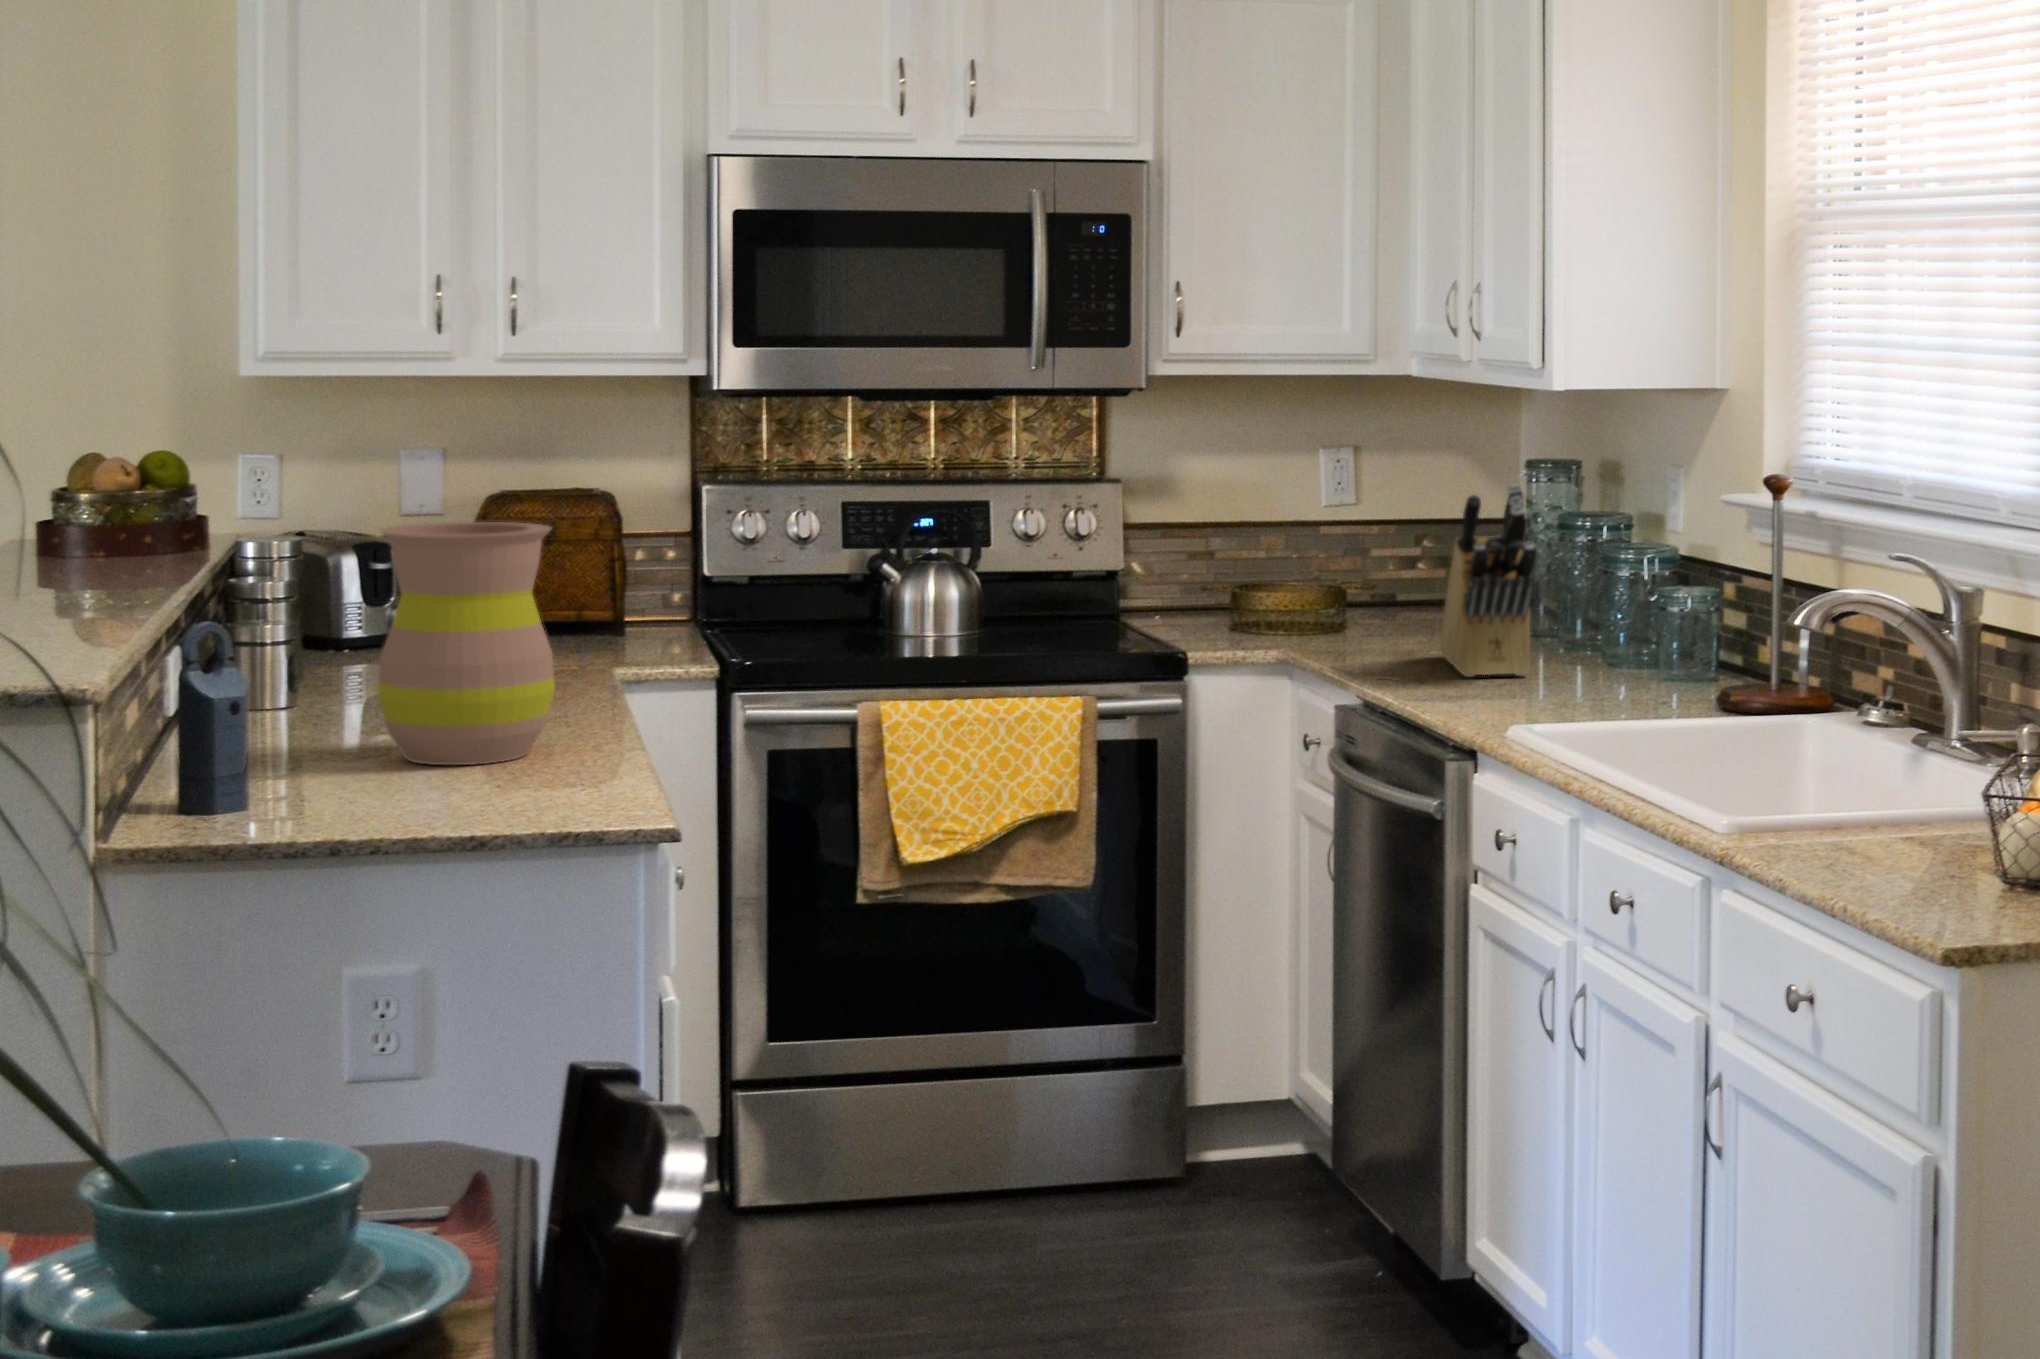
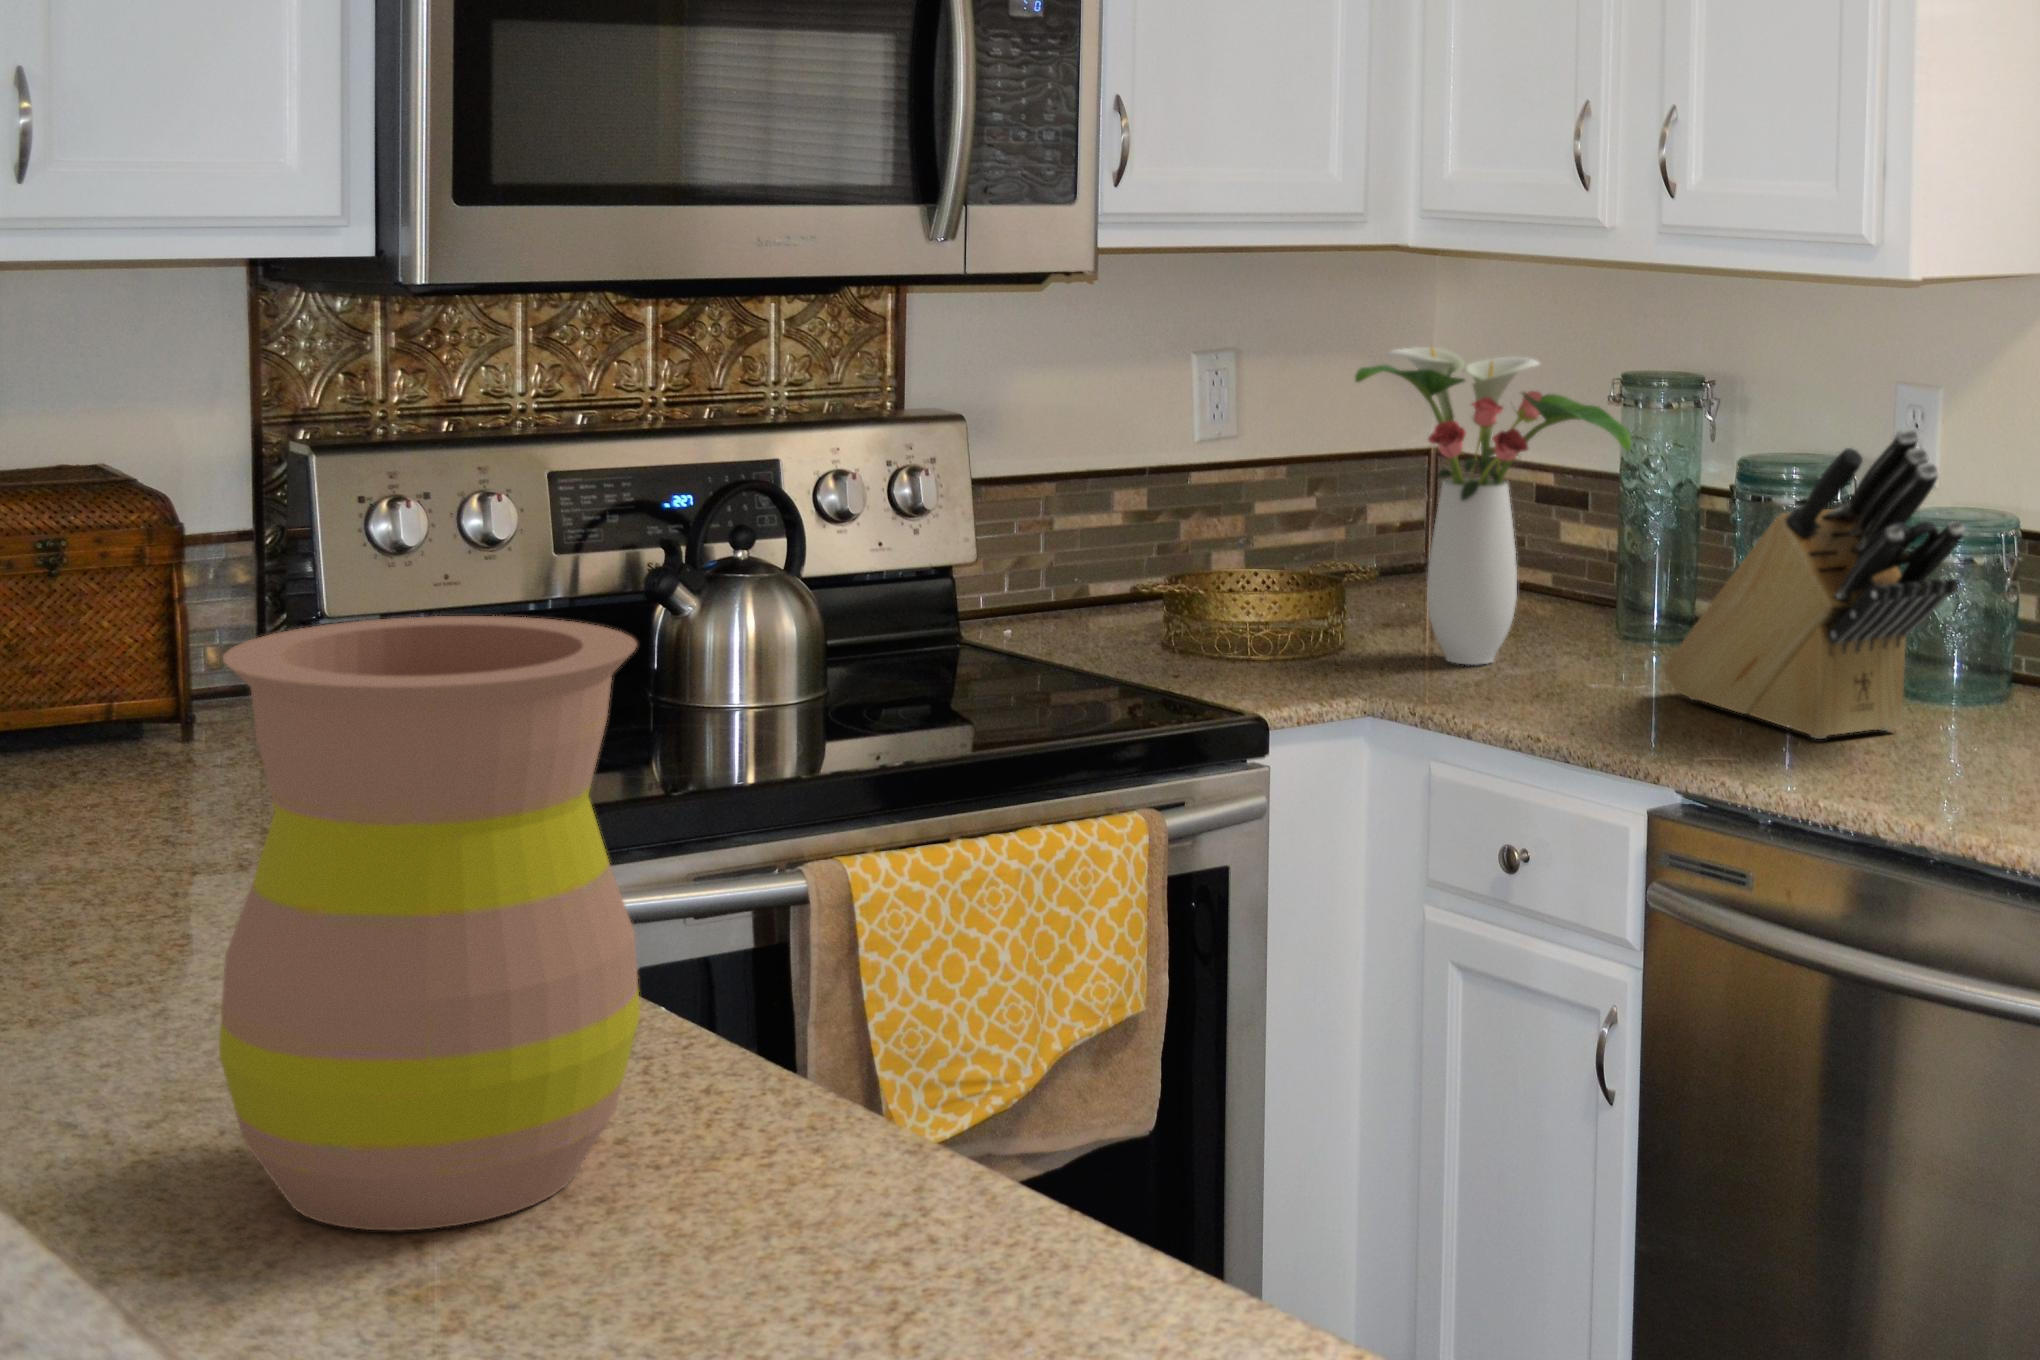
flower arrangement: none [1275,437,1438,640] -> present [1355,346,1631,665]

